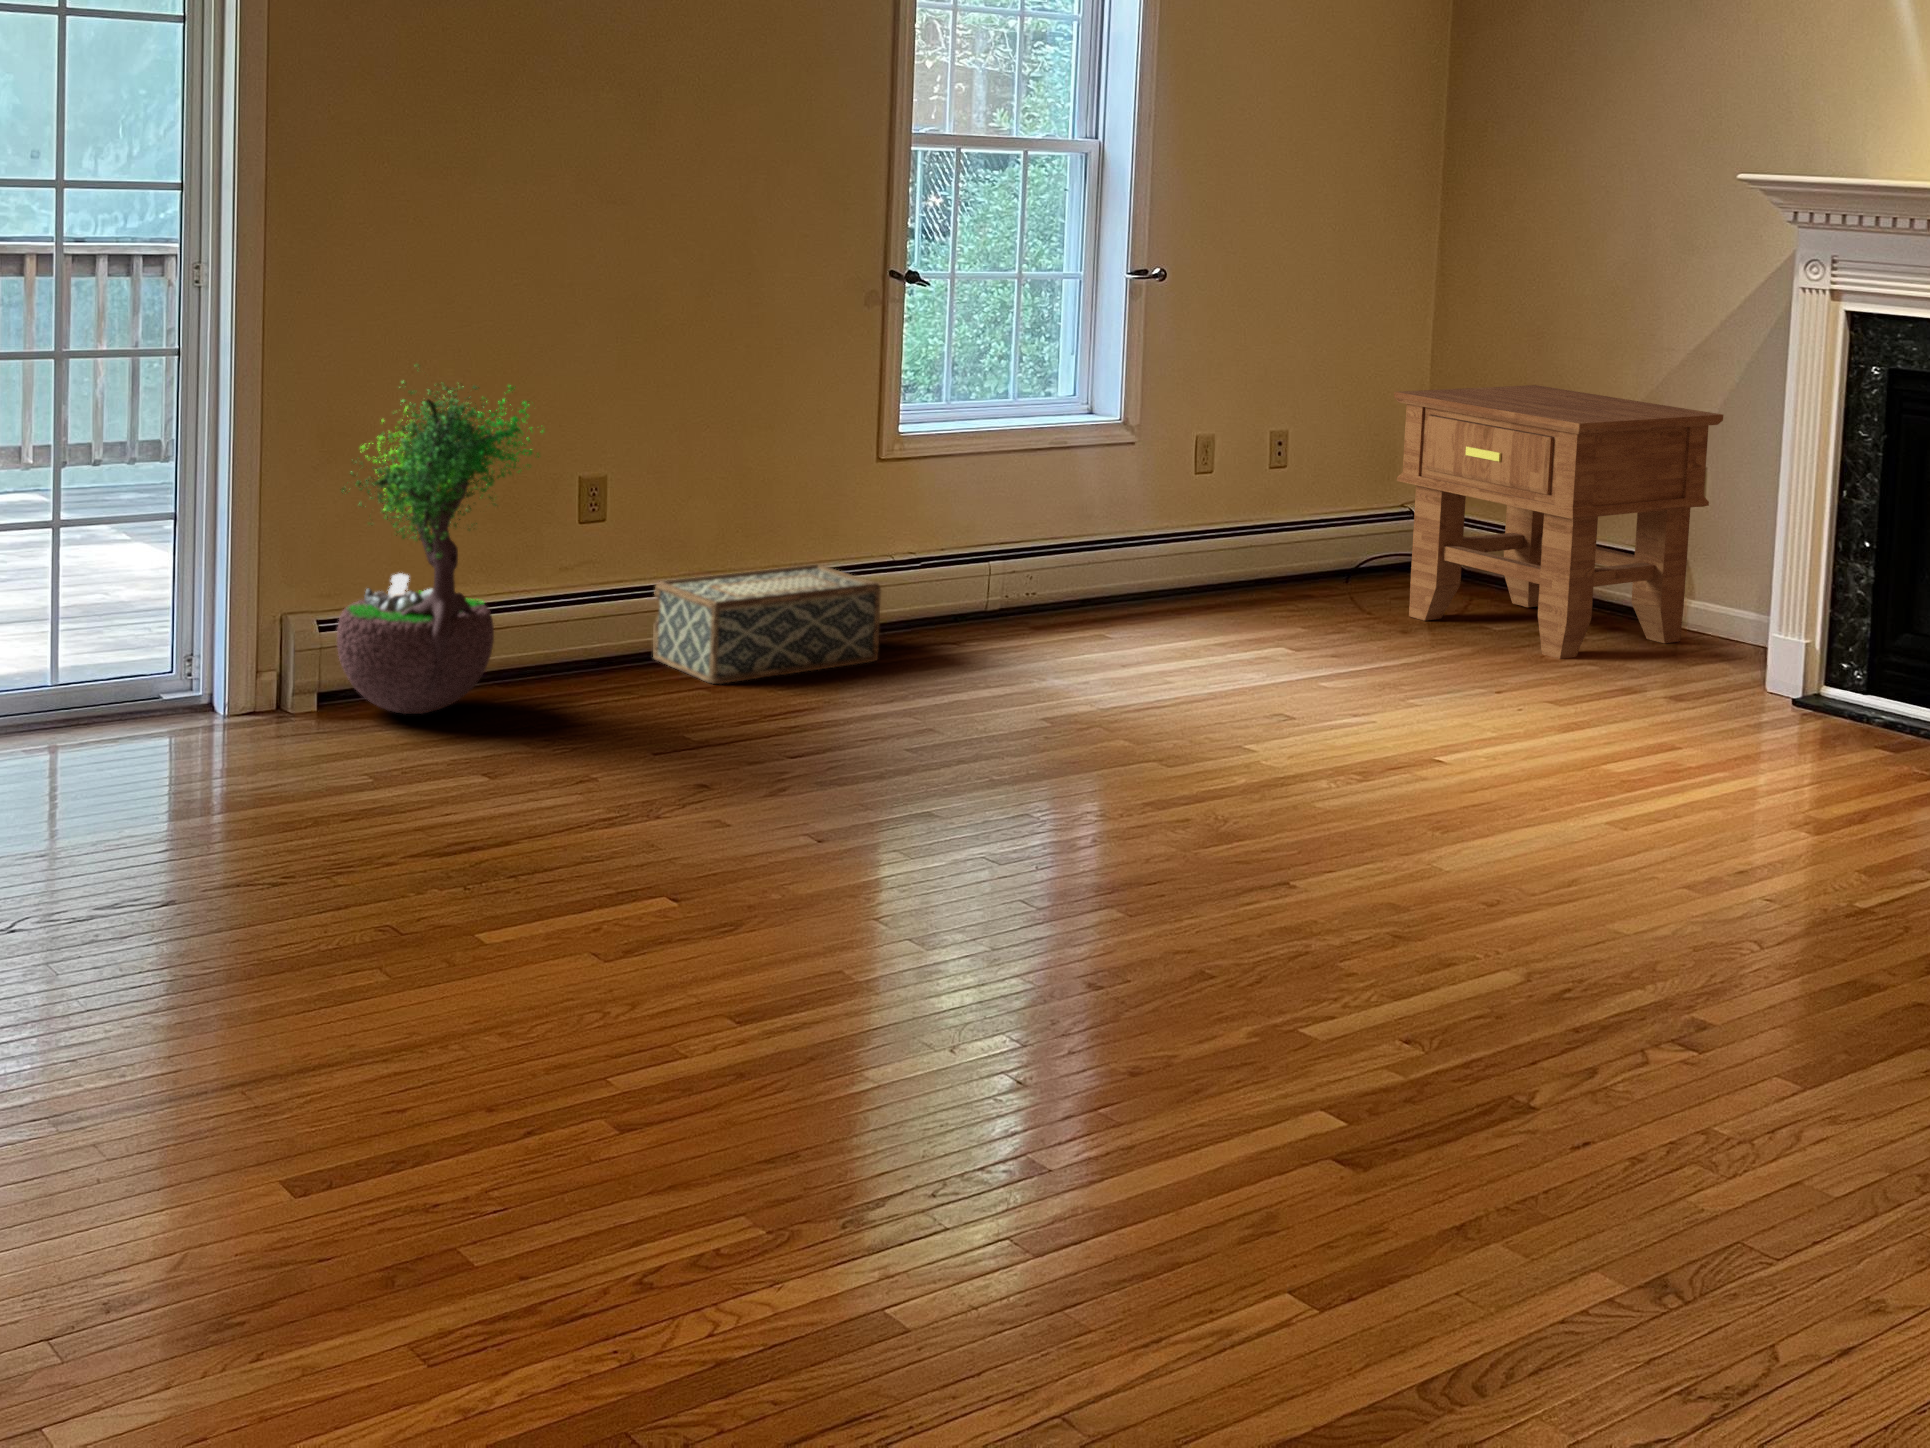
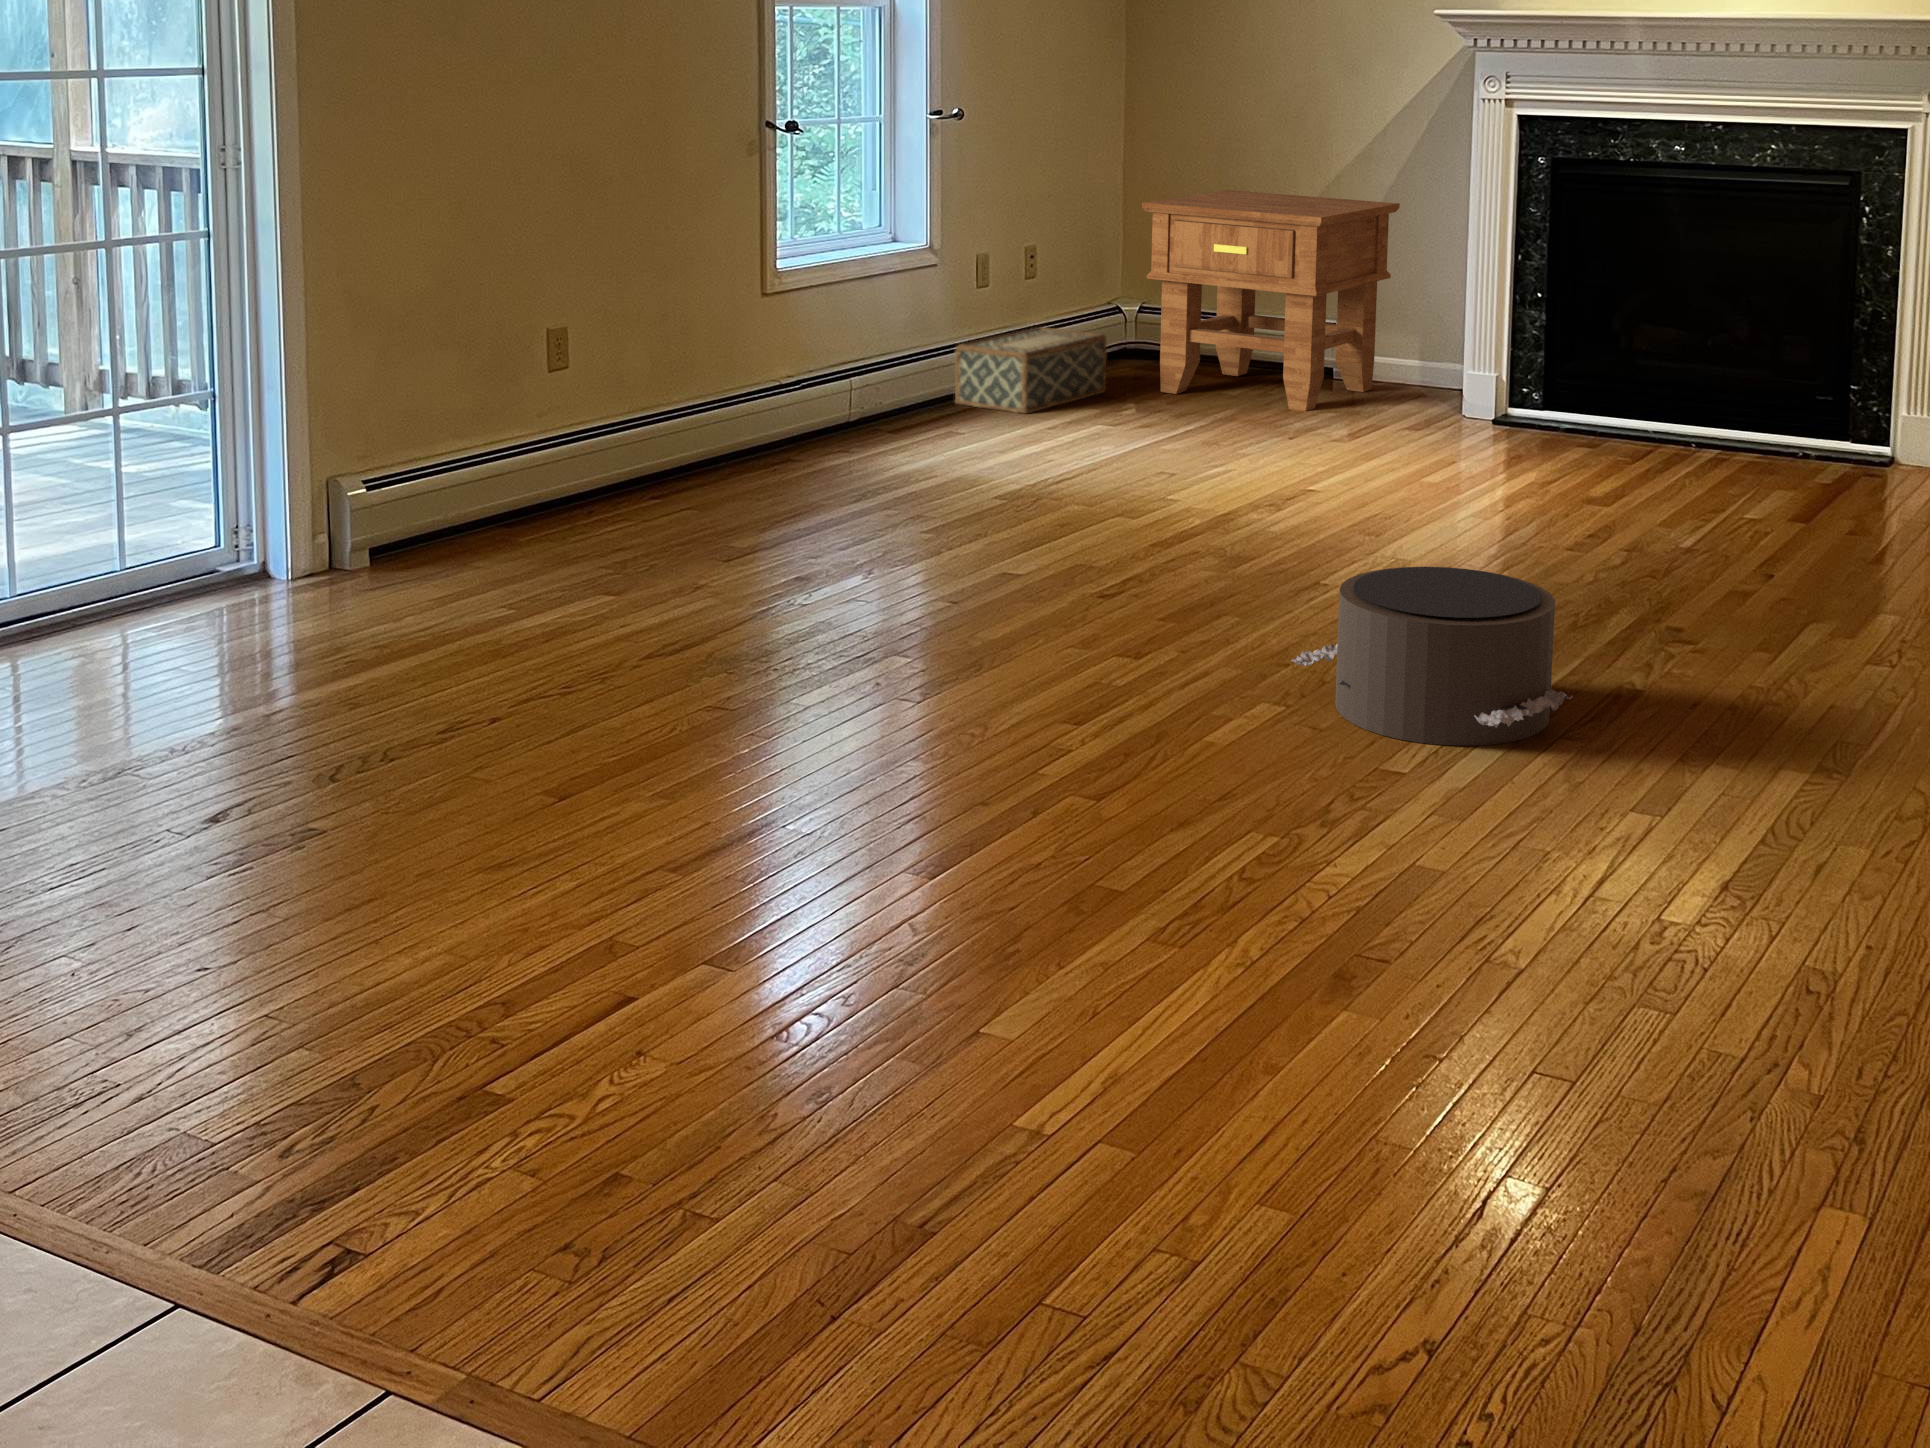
potted tree: present [337,365,543,714] -> none [389,230,585,559]
woven basket: present [653,564,881,684] -> present [955,327,1107,414]
pouf: none [1047,881,1373,1153] -> present [1291,567,1573,746]

